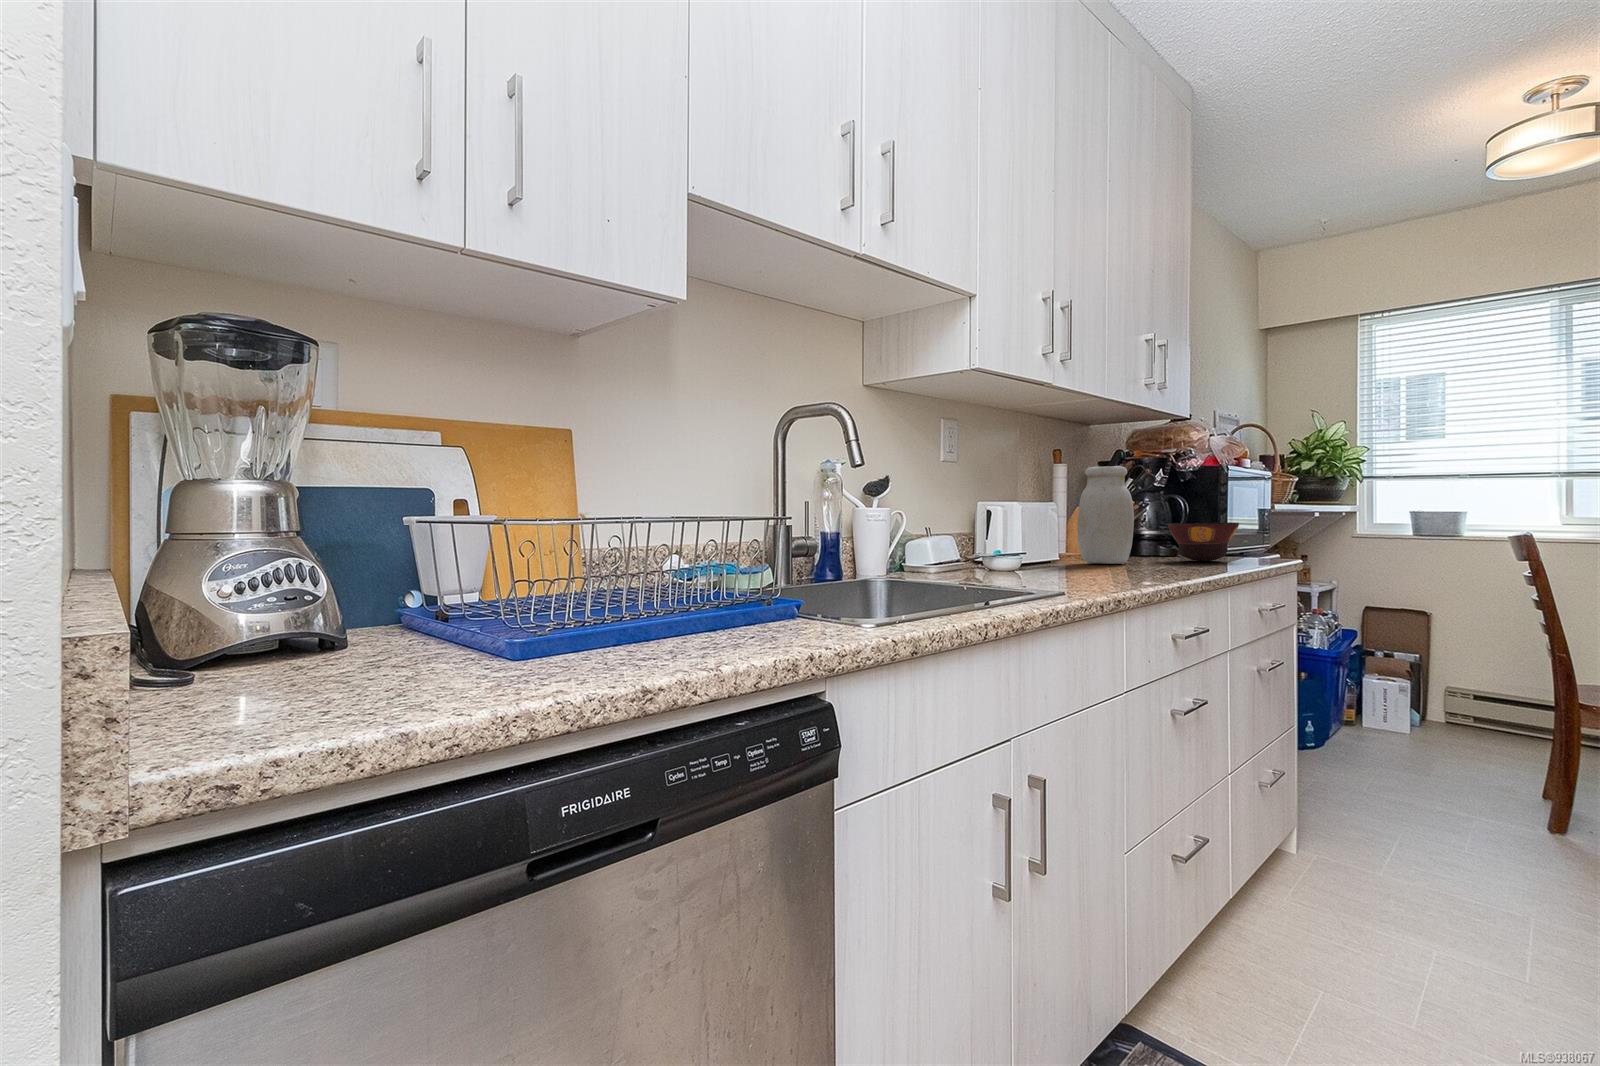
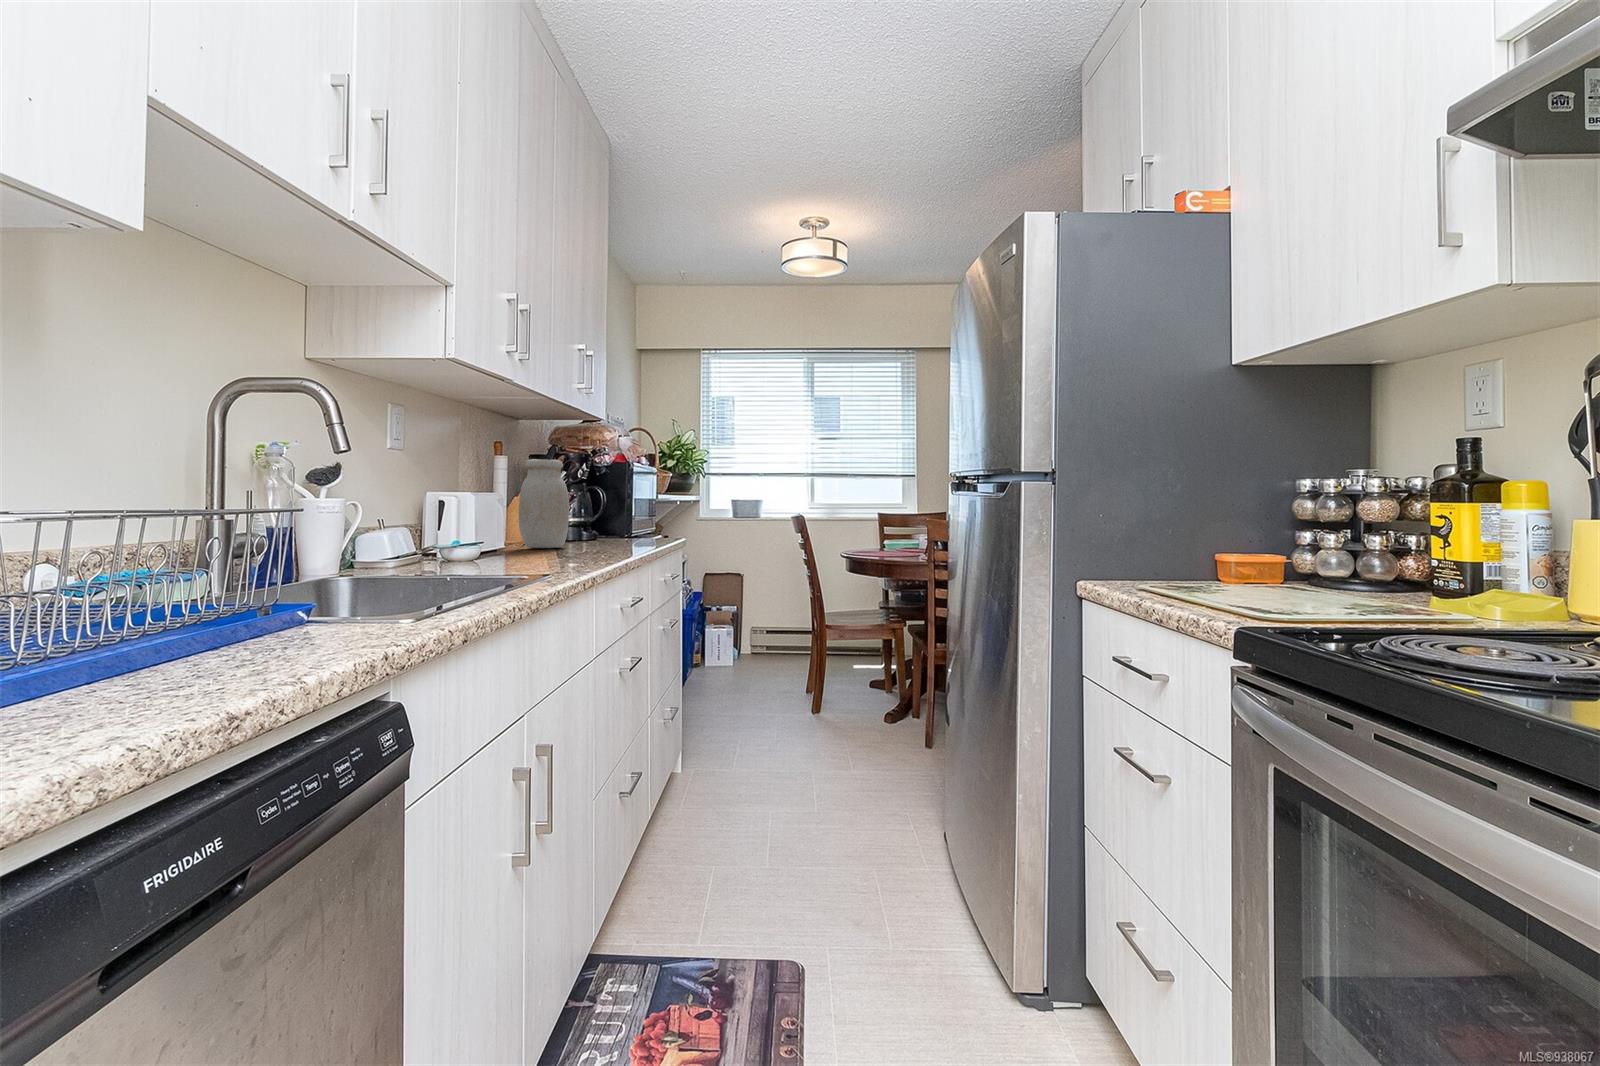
bowl: present [1168,523,1239,561] -> none [593,511,648,543]

